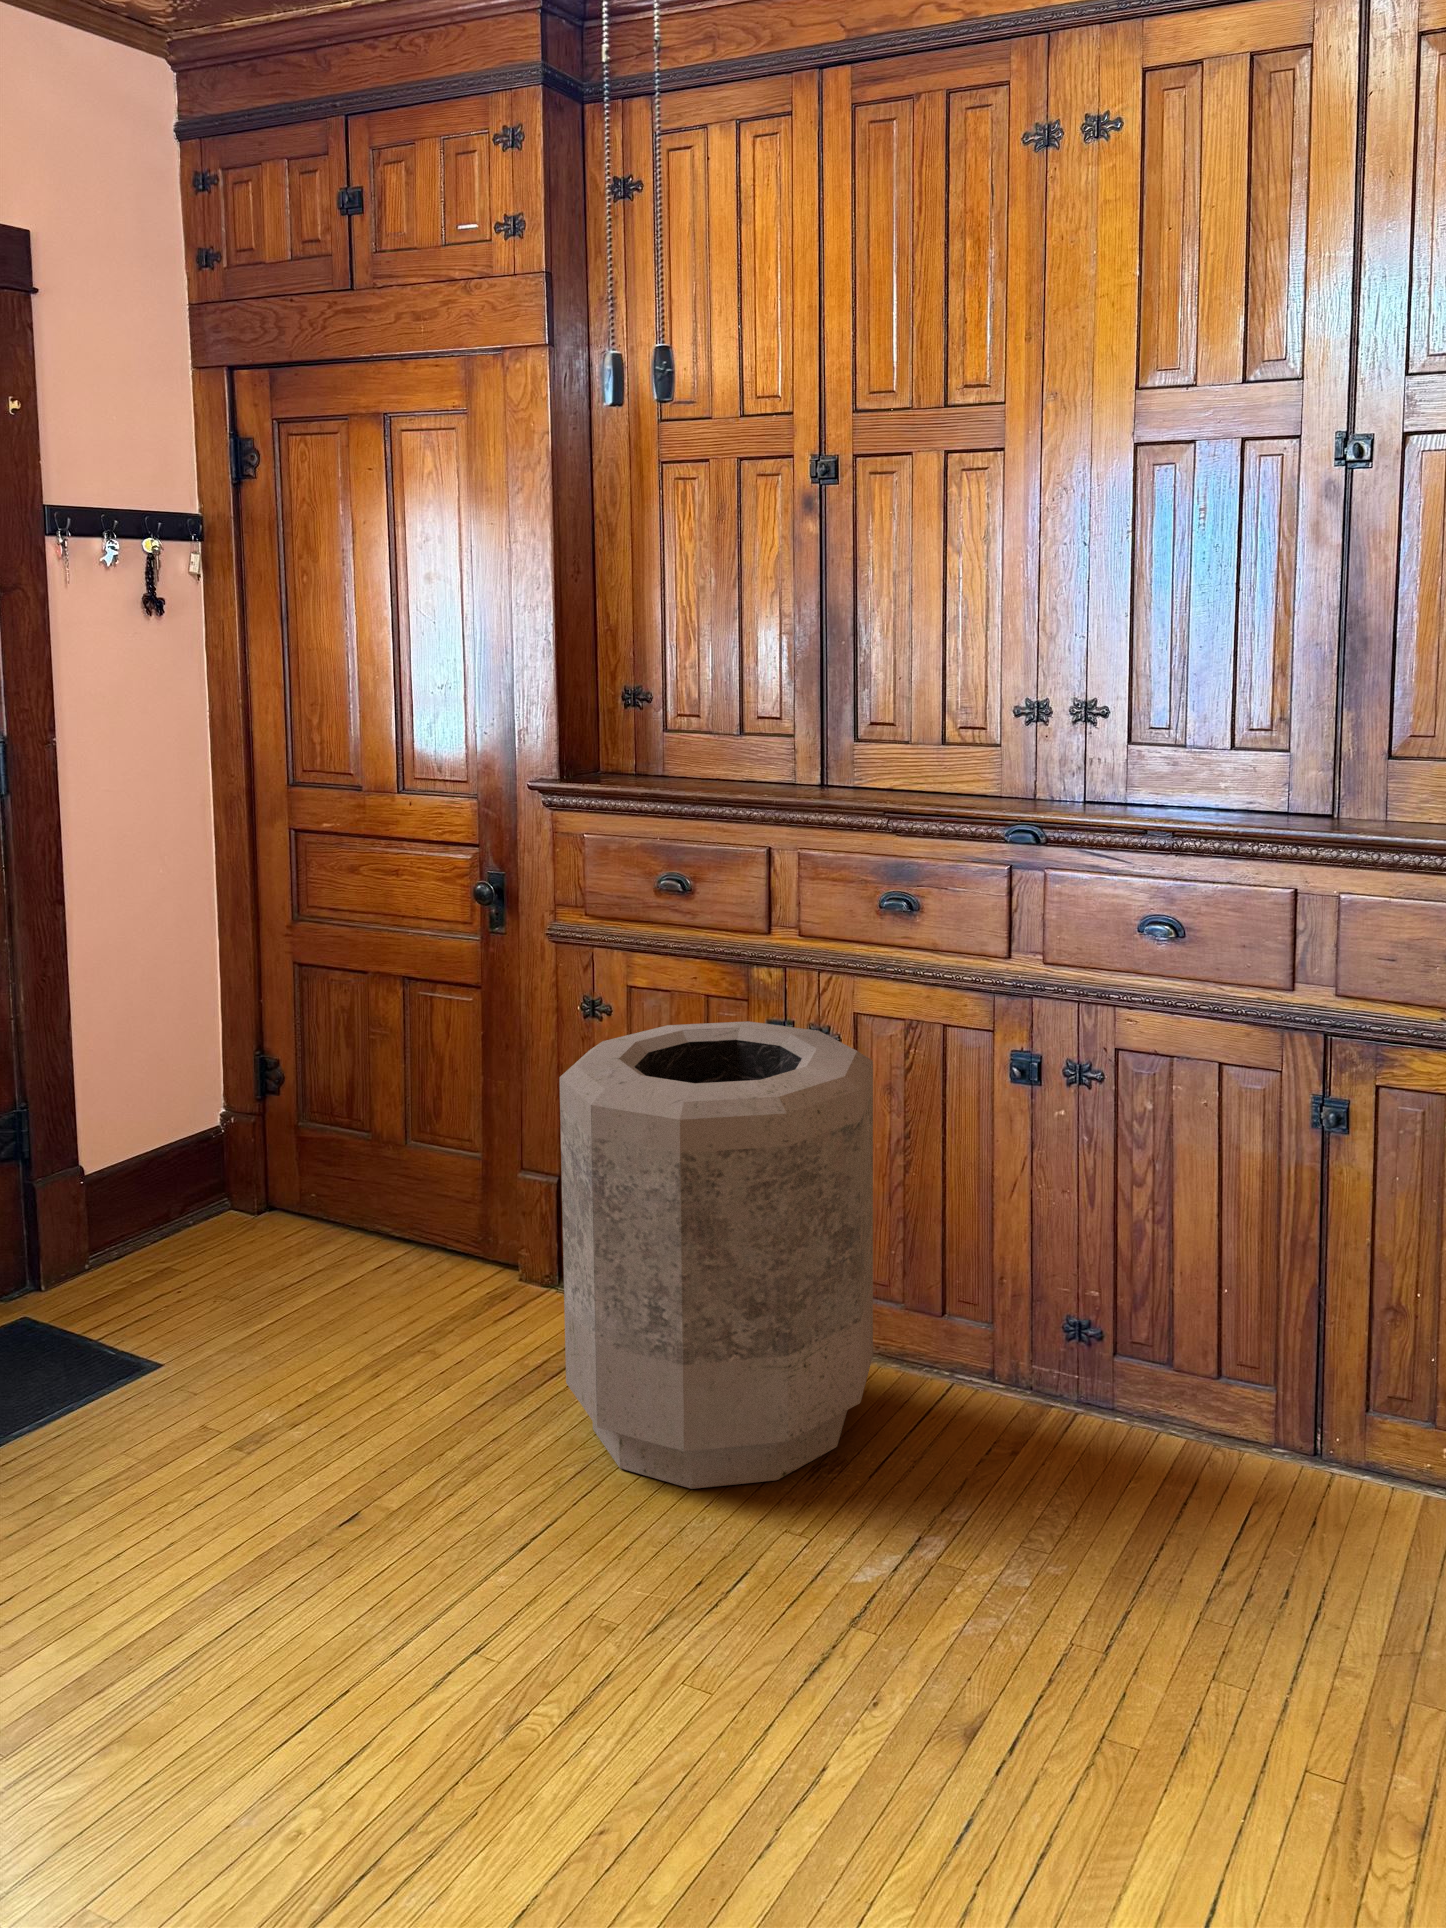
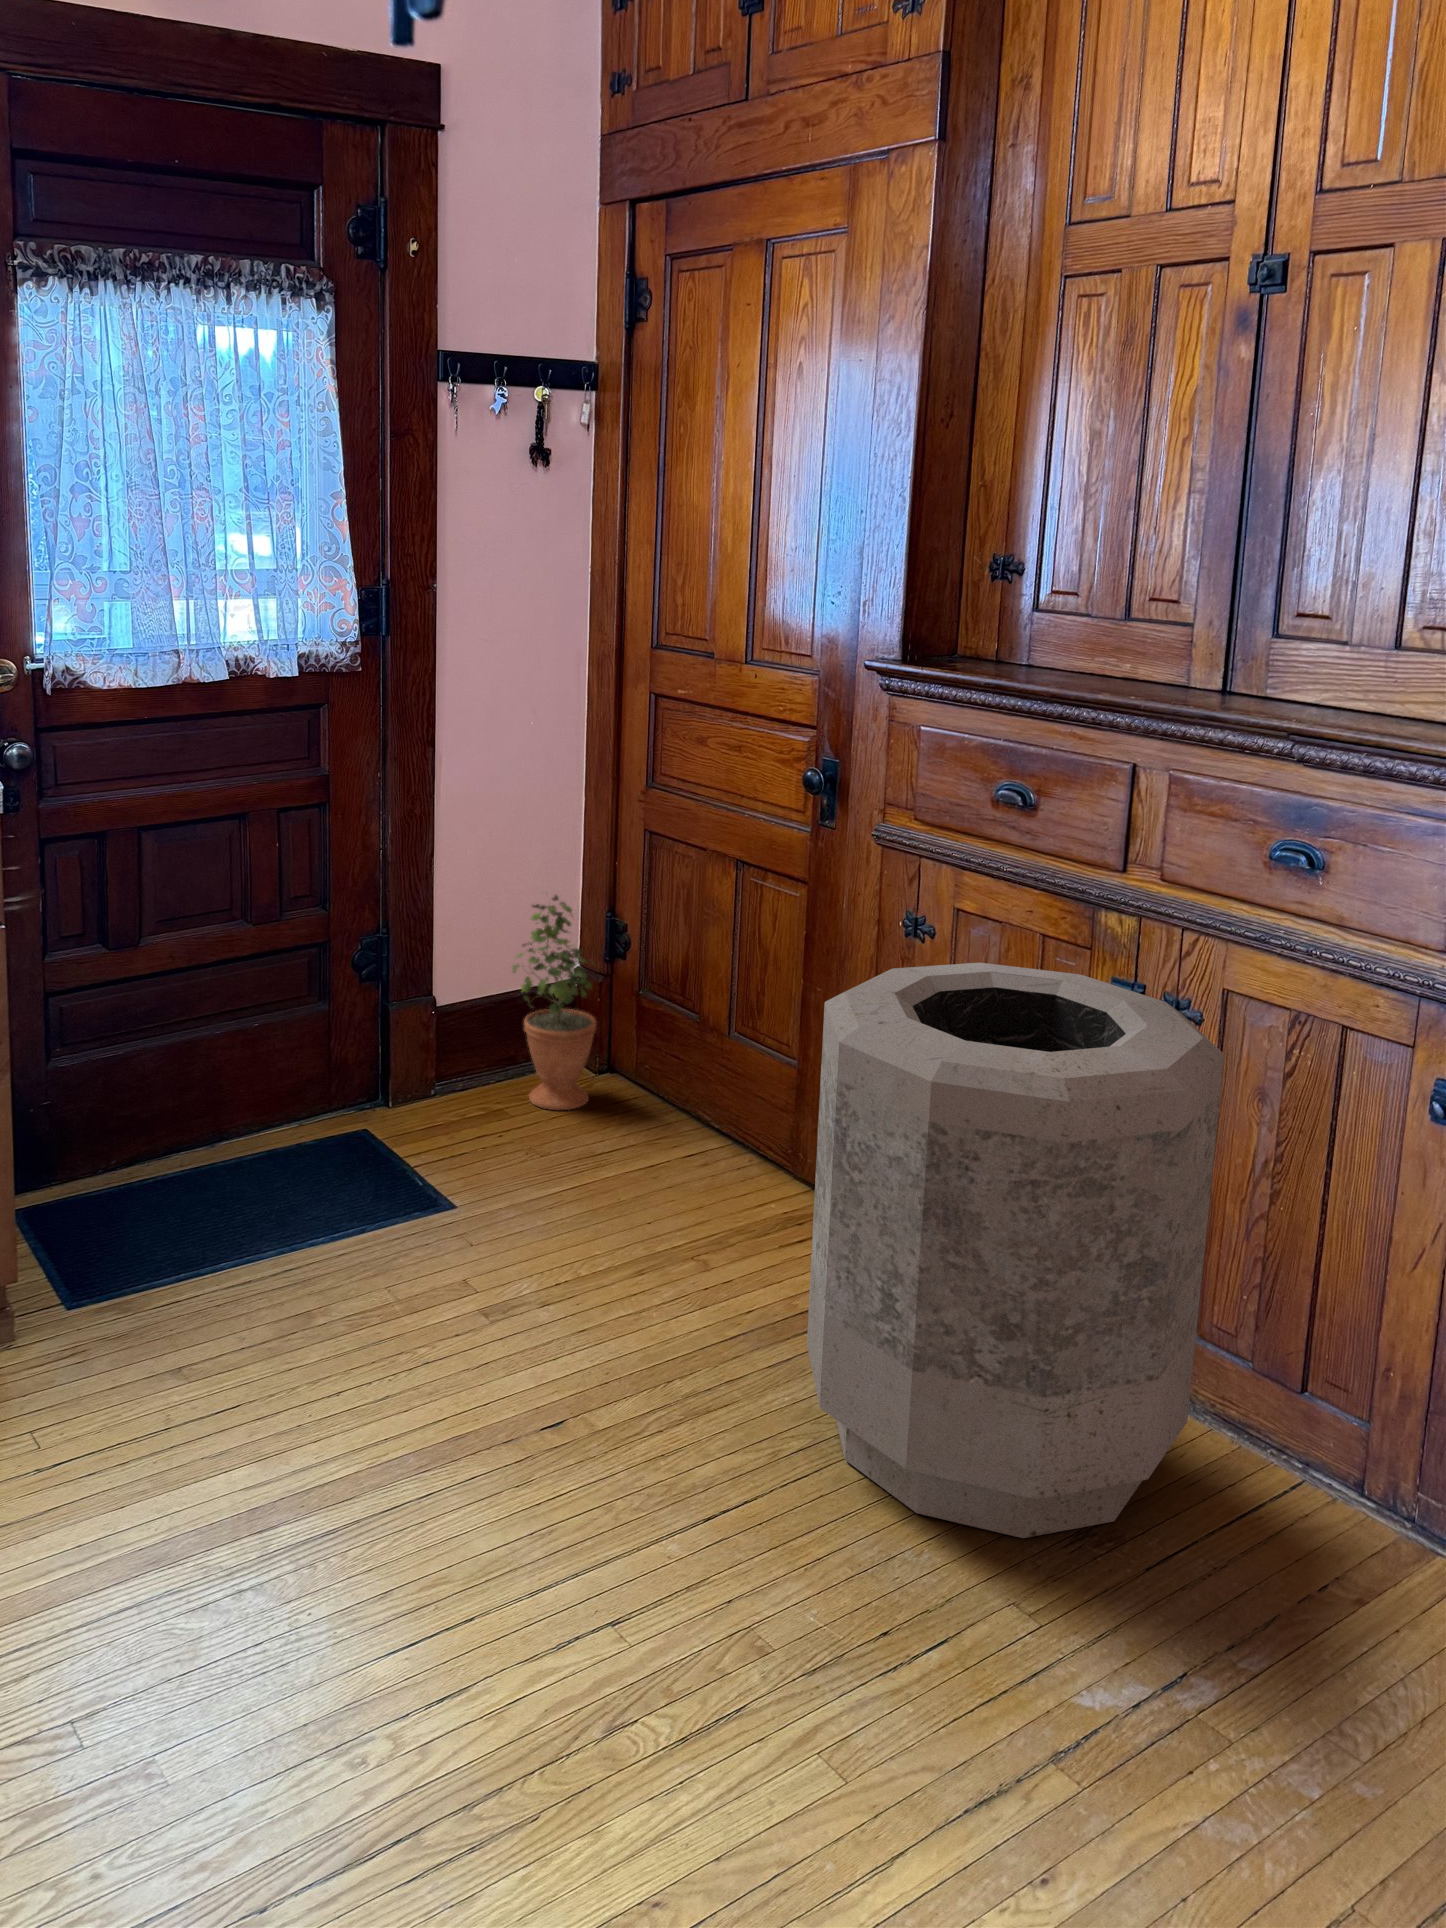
potted plant: none [169,1036,262,1254] -> present [513,895,596,1110]

